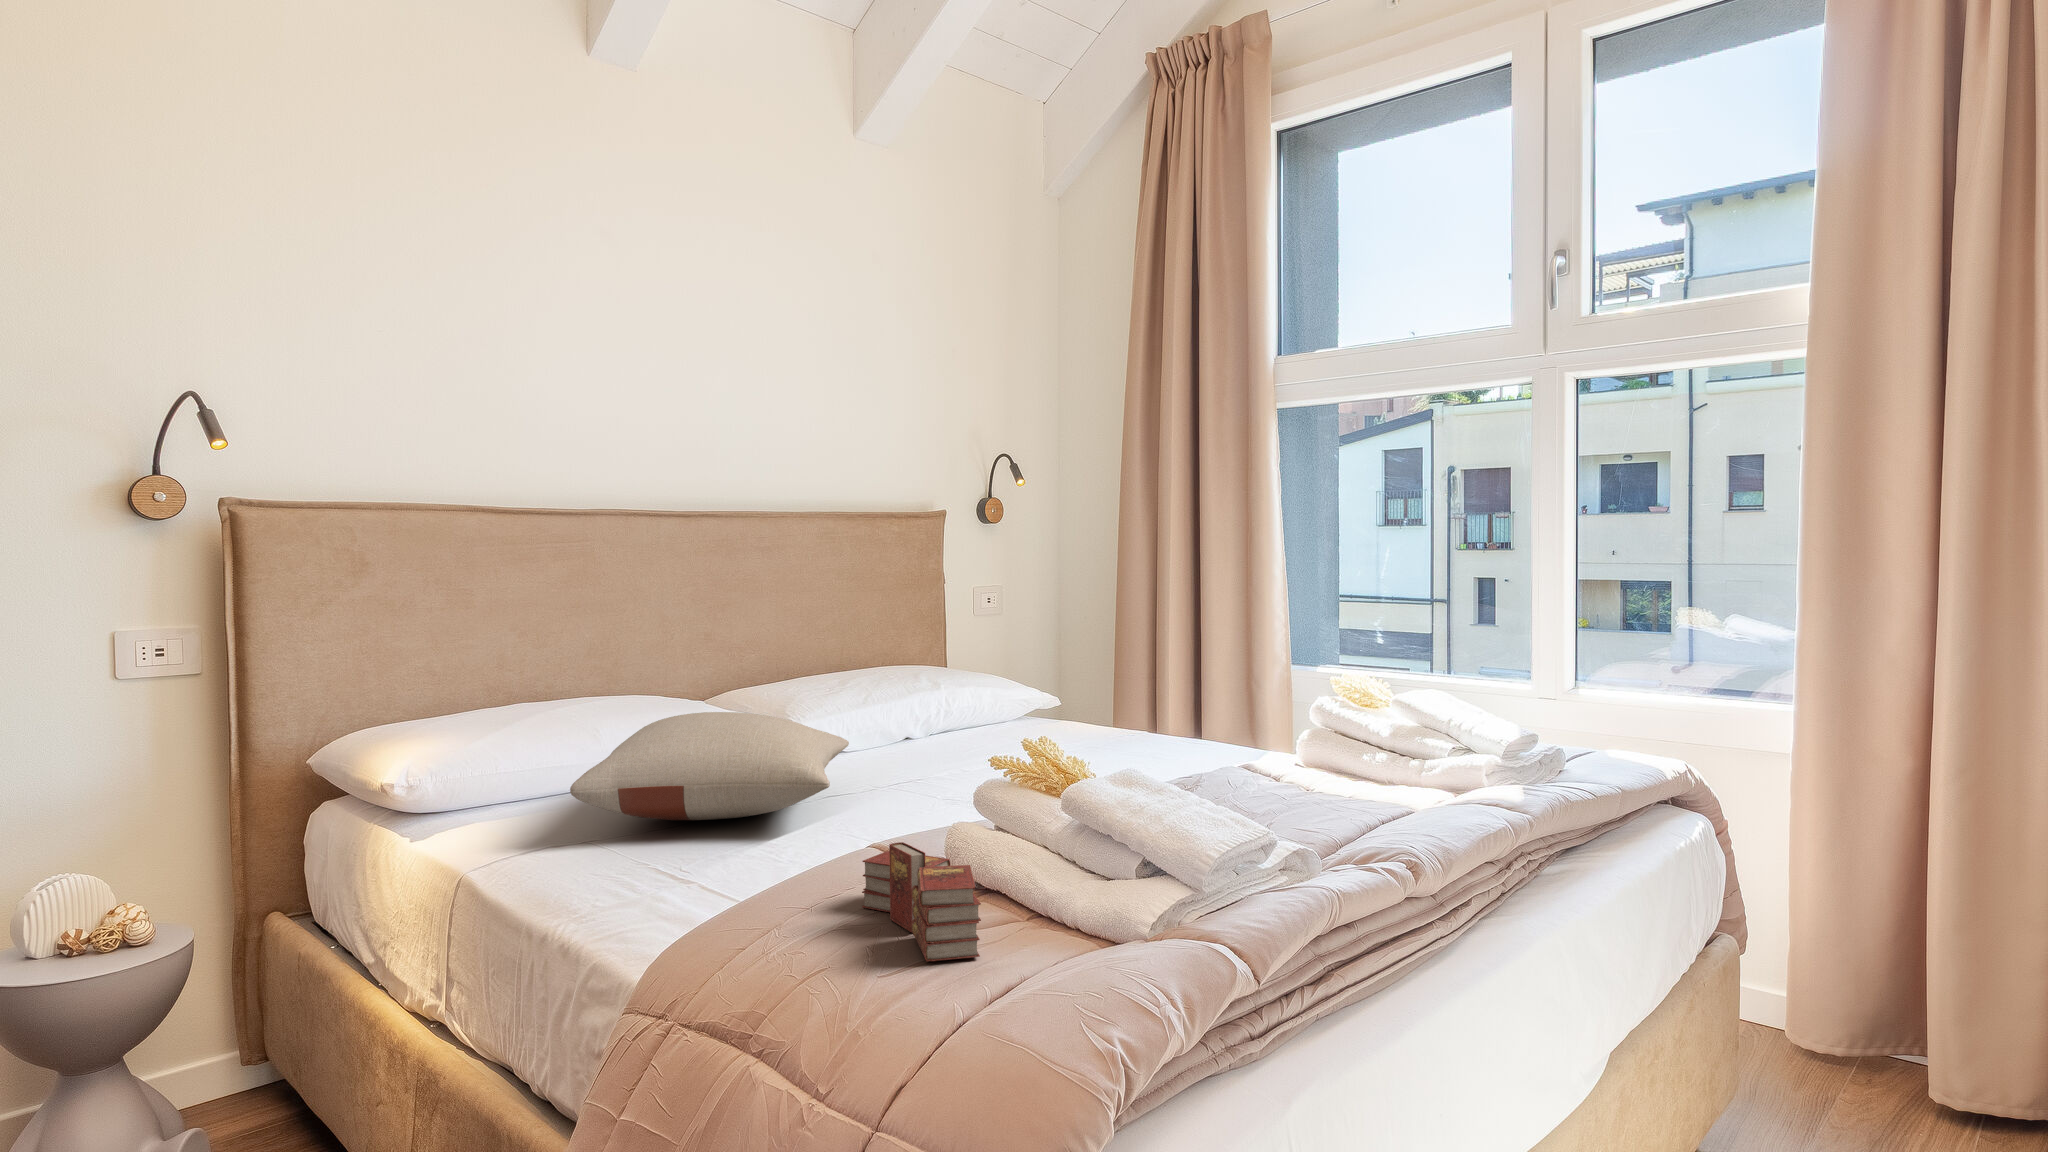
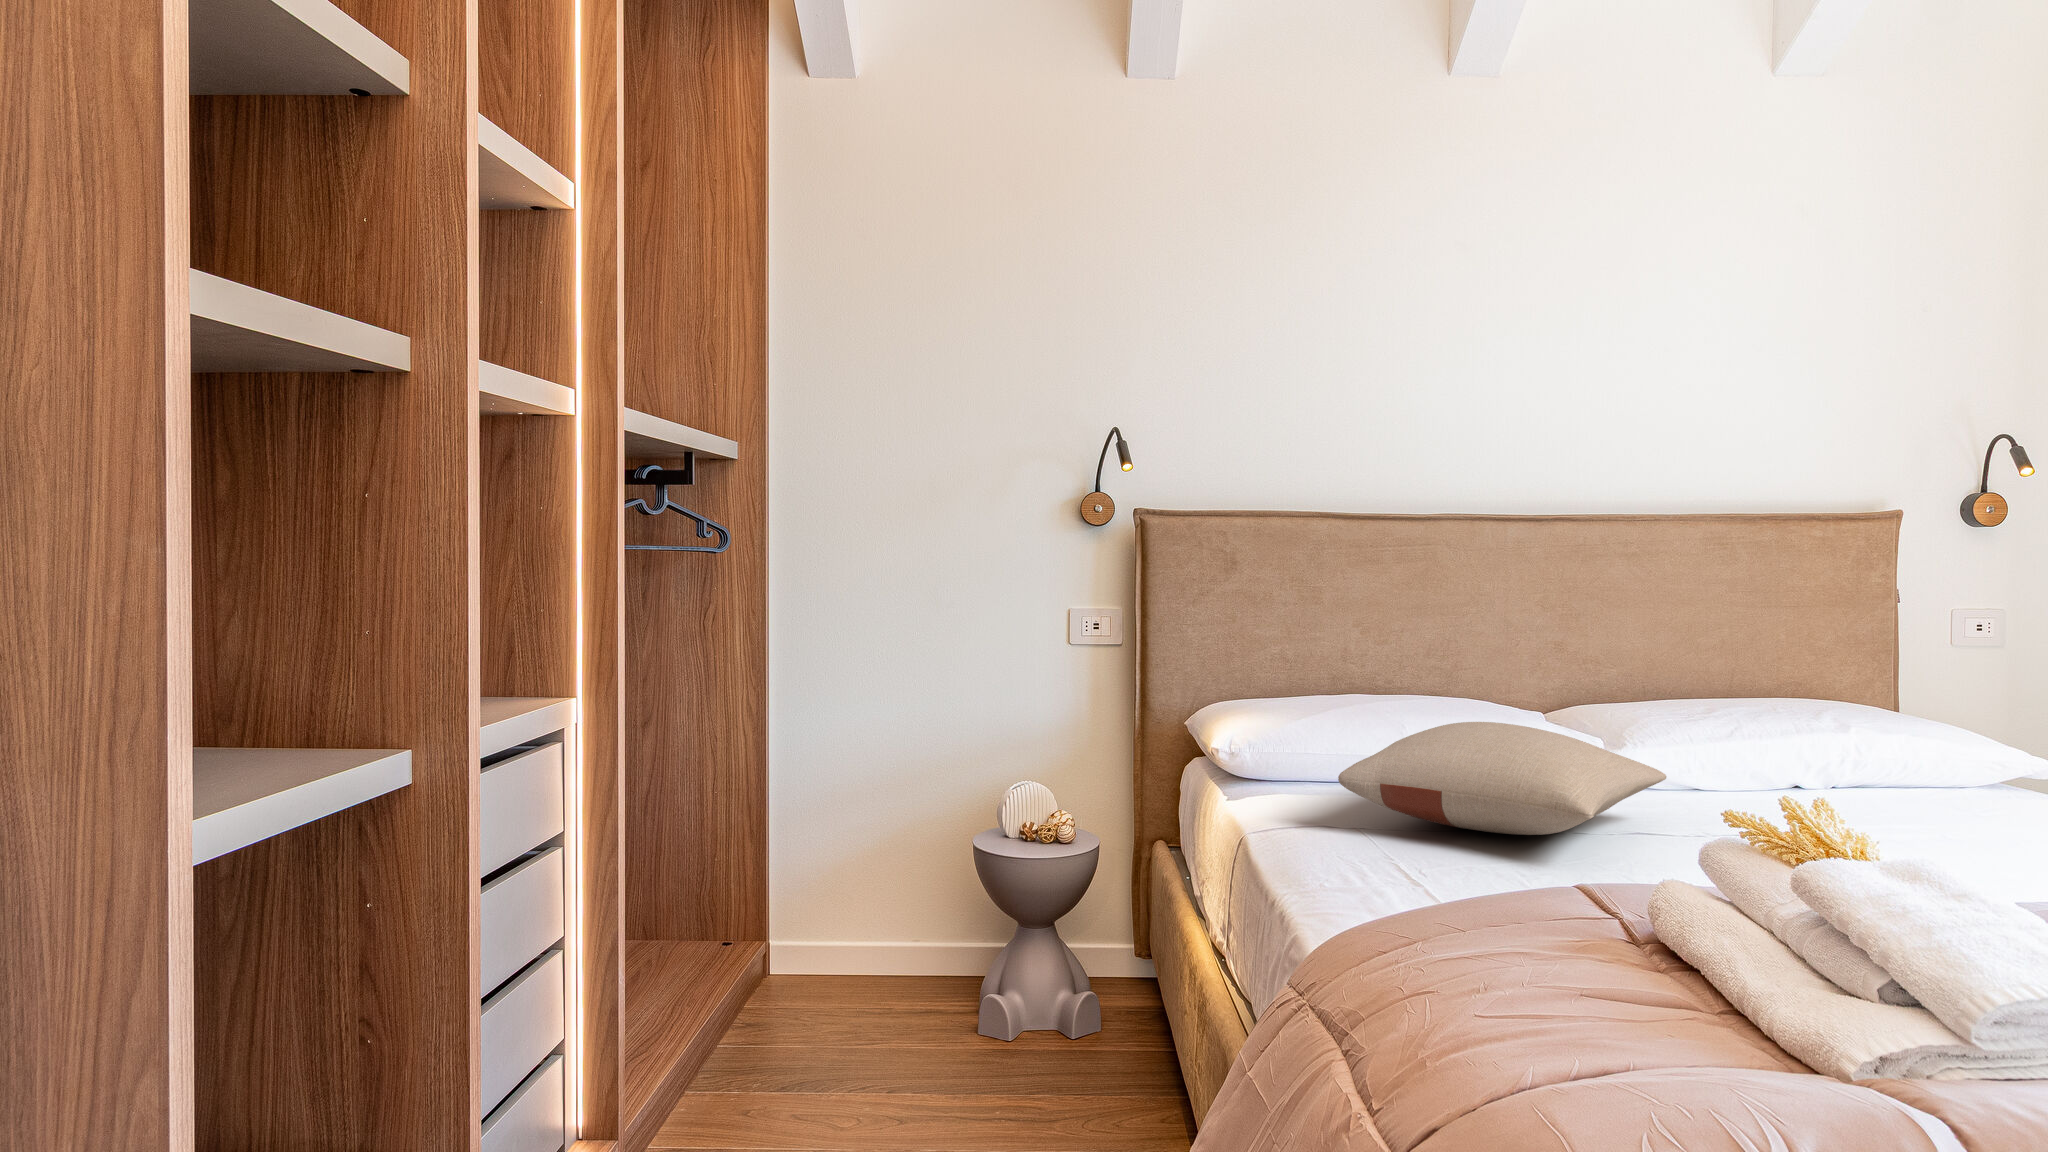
book: present [862,842,981,961] -> none [1524,884,1628,1029]

